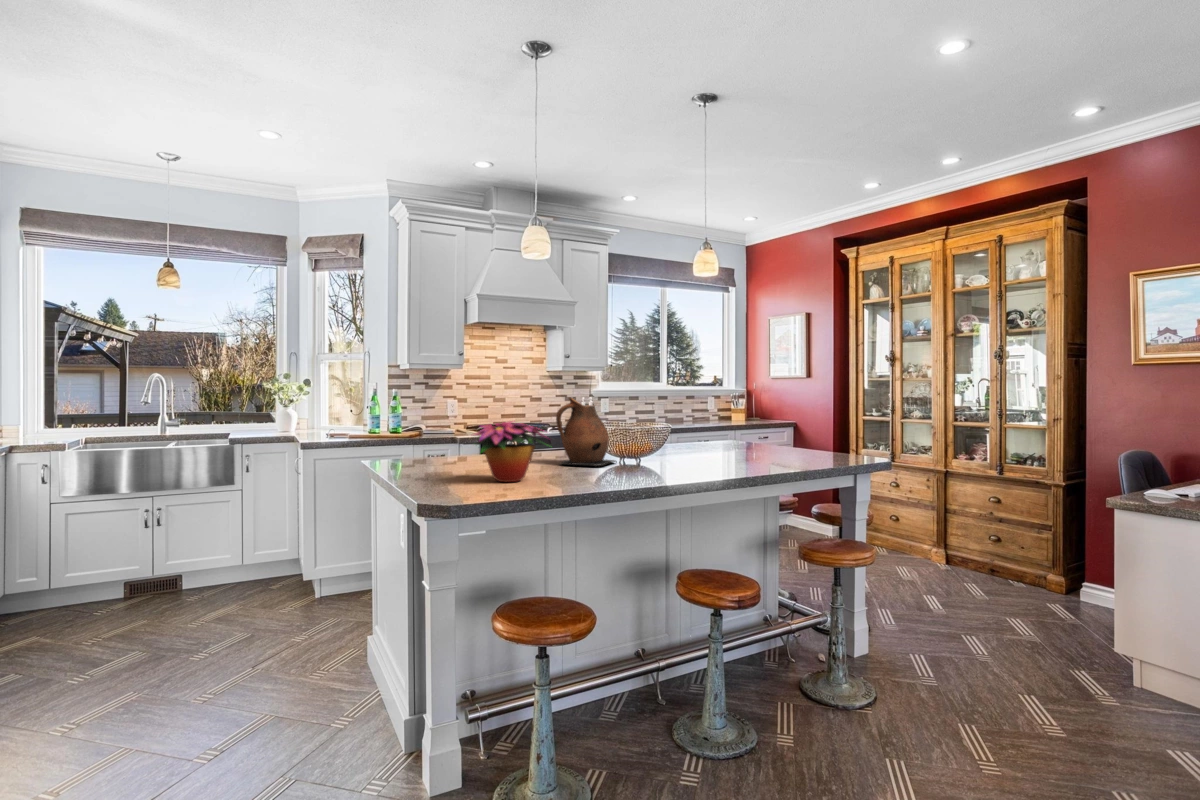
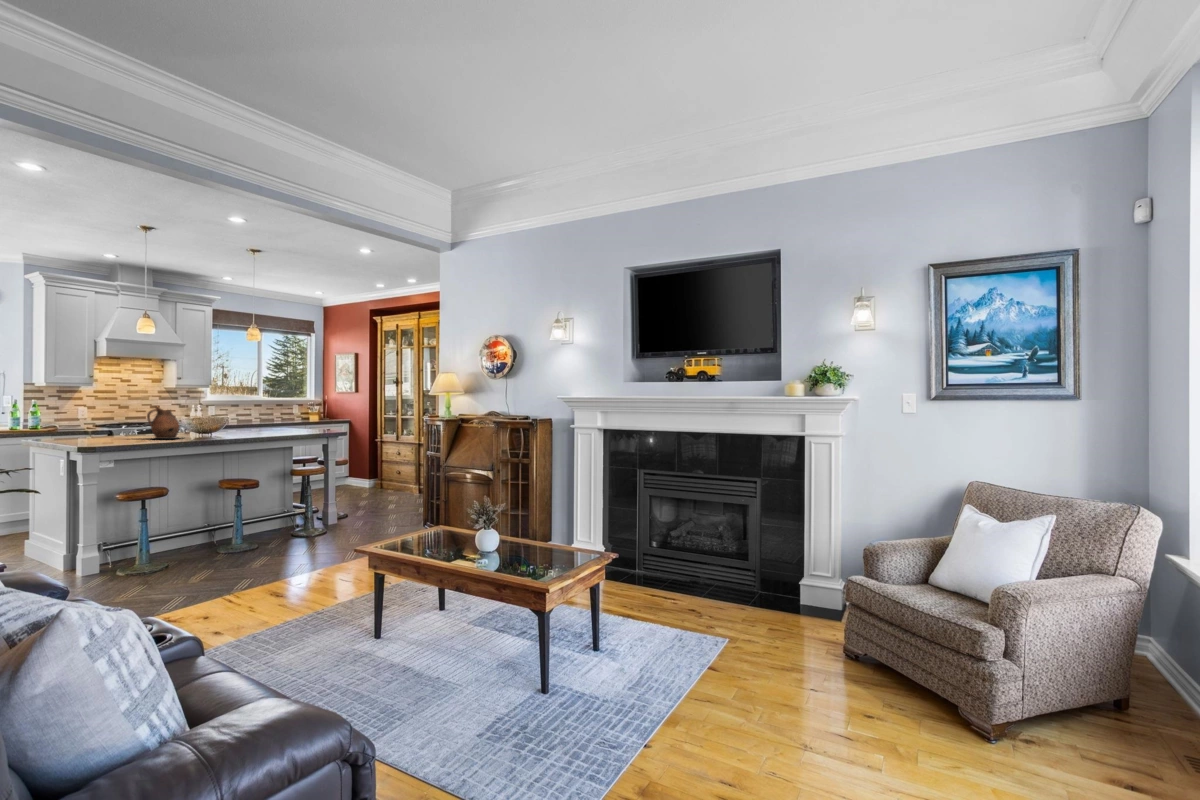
flower arrangement: present [474,421,546,482] -> none [88,416,139,445]

